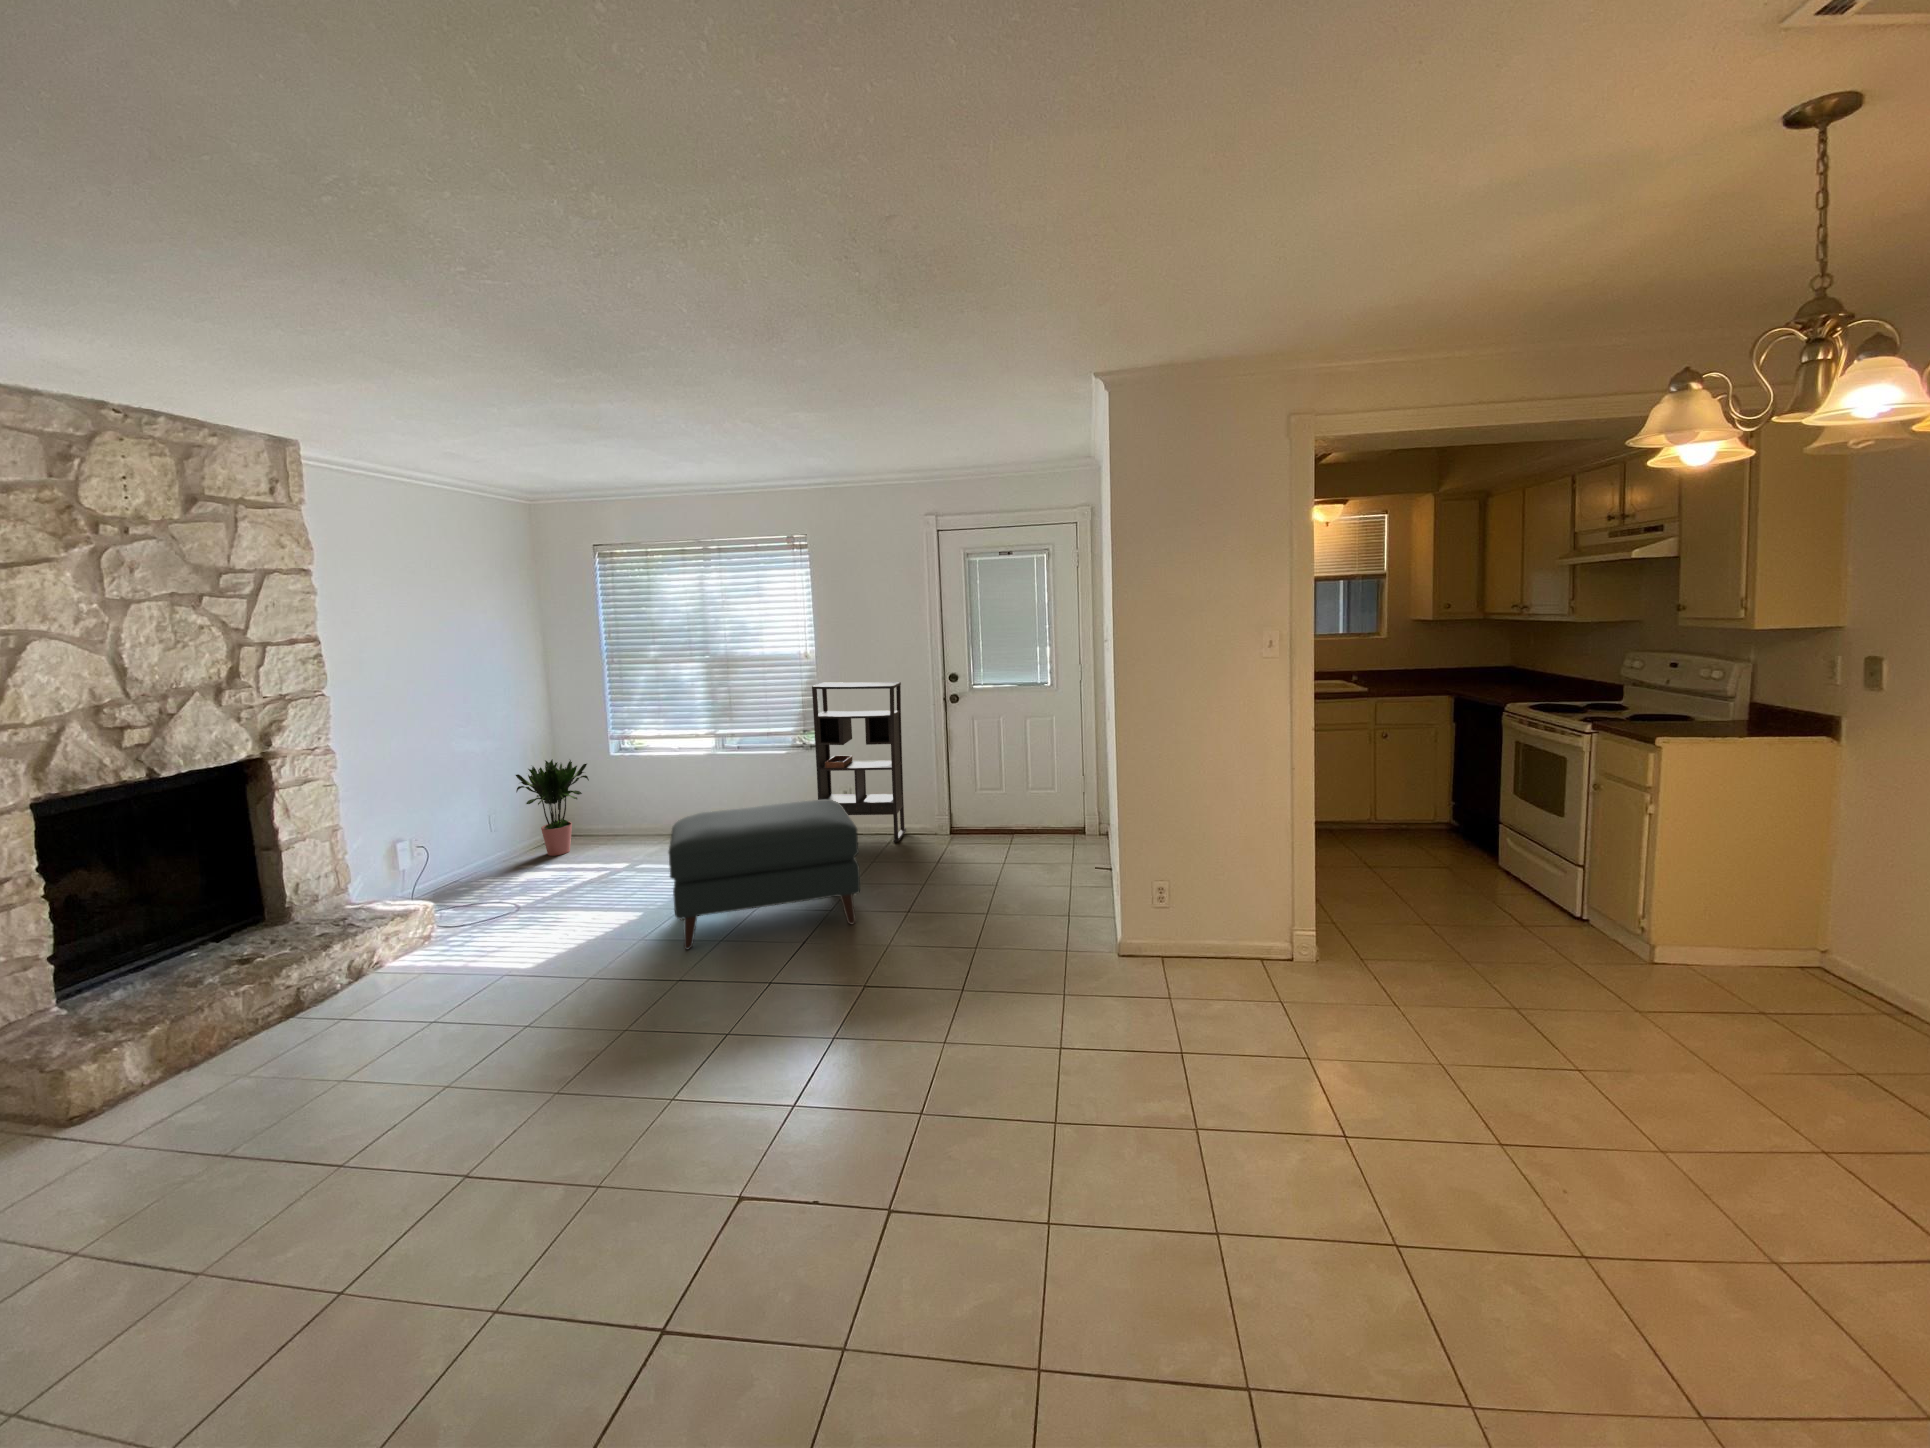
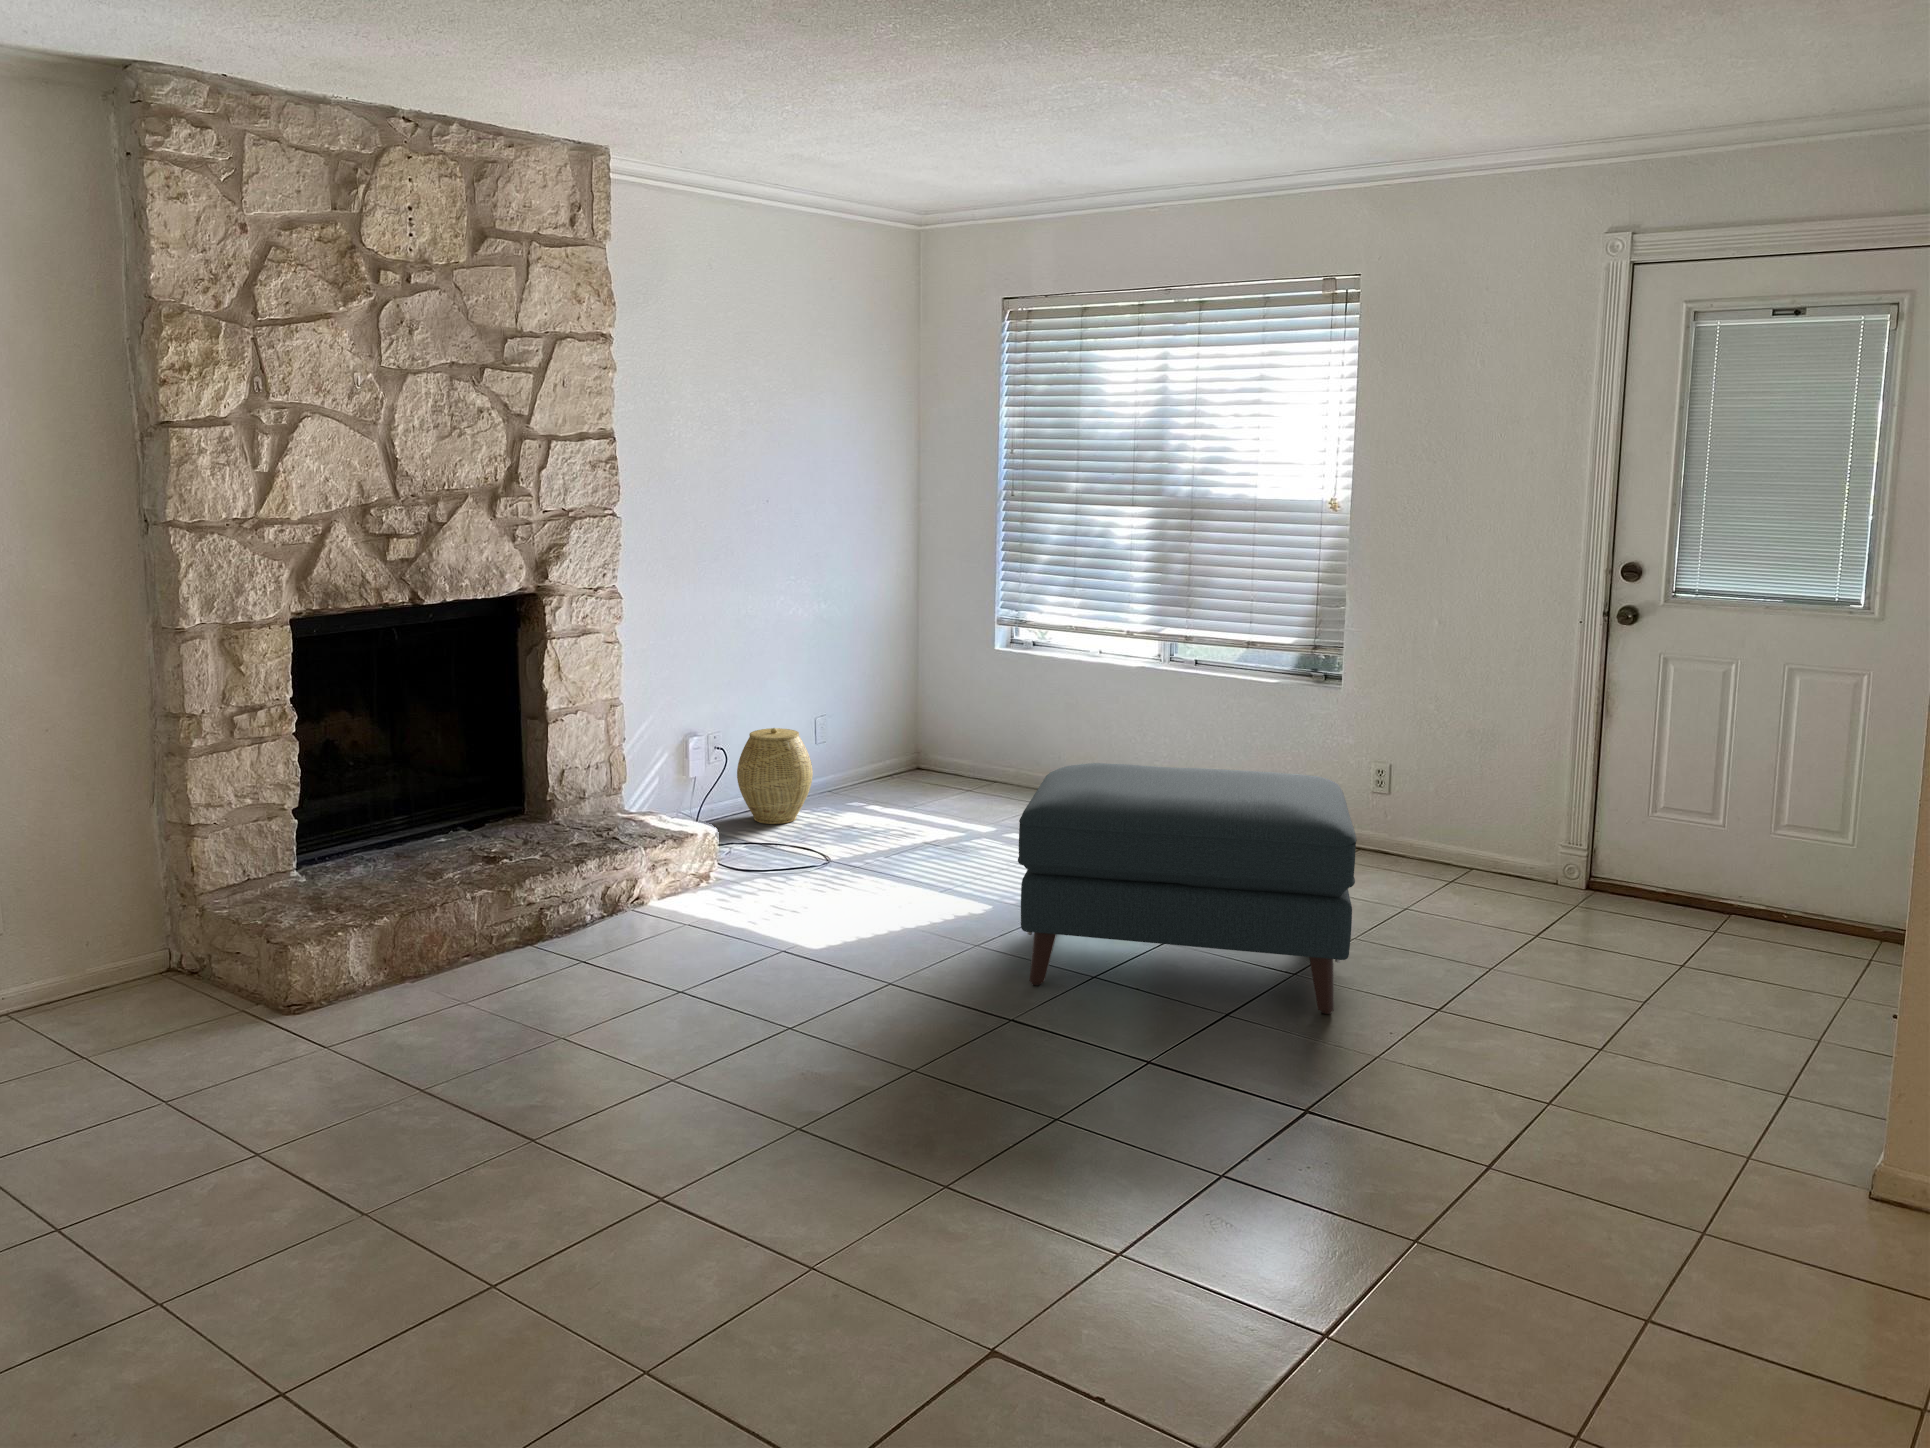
bookshelf: present [812,682,906,842] -> none [1312,561,1515,881]
potted plant: present [516,759,589,856] -> none [853,641,966,794]
woven basket: none [434,826,494,893] -> present [737,728,813,824]

